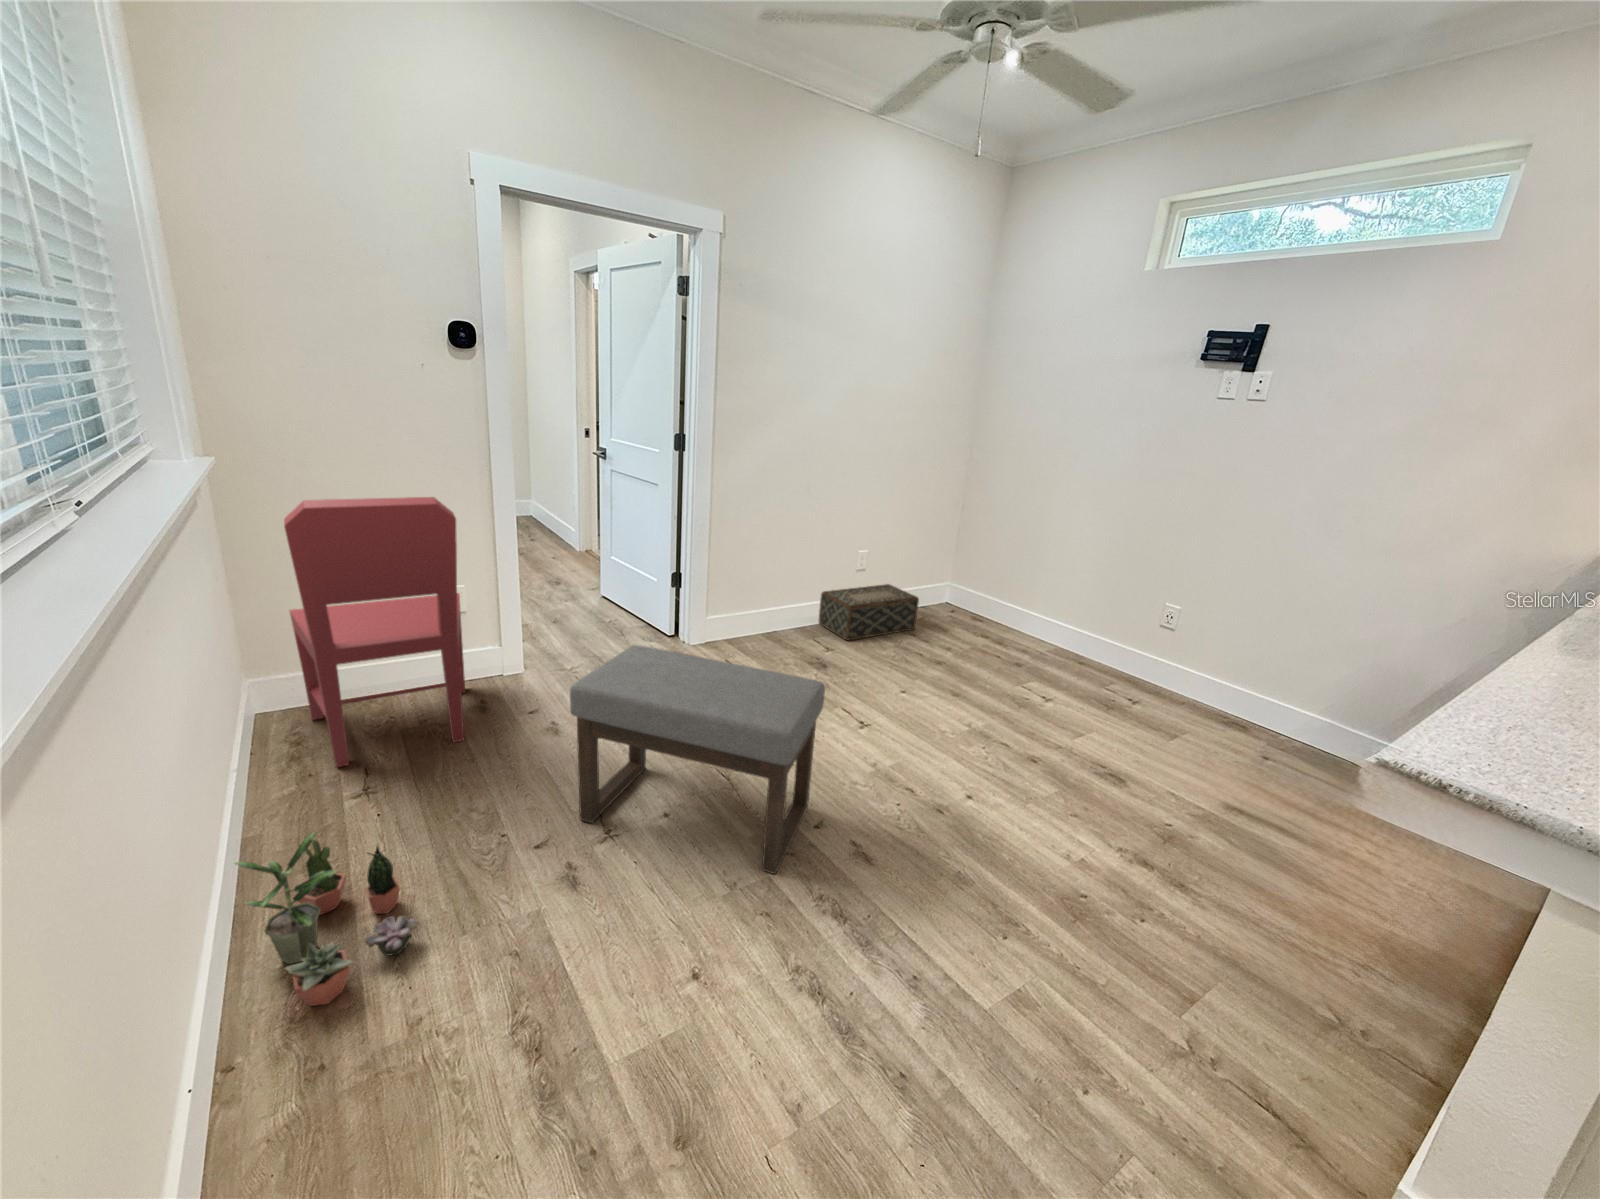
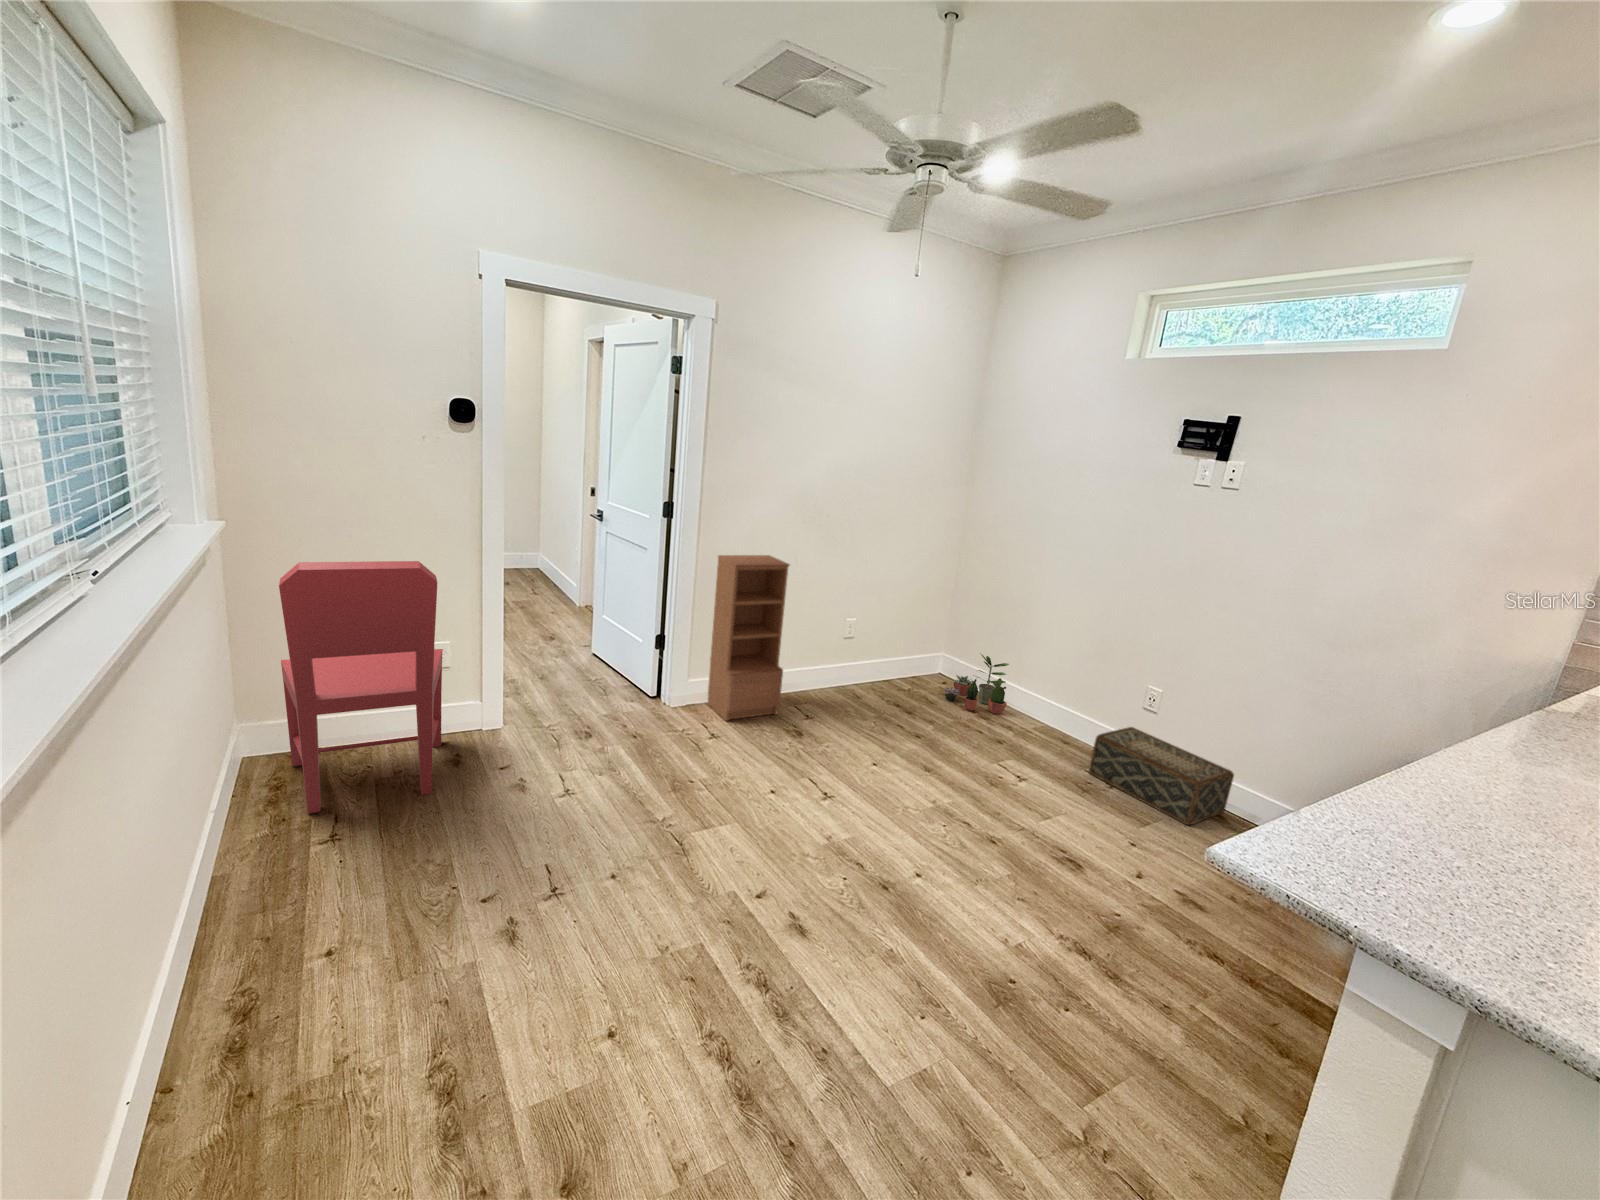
bookcase: none [727,488,809,656] -> present [708,555,789,721]
woven basket: present [819,584,919,640] -> present [1089,727,1234,825]
ottoman: present [570,645,825,874] -> none [524,708,770,941]
potted plant: present [235,832,417,1006] -> present [944,653,1009,714]

